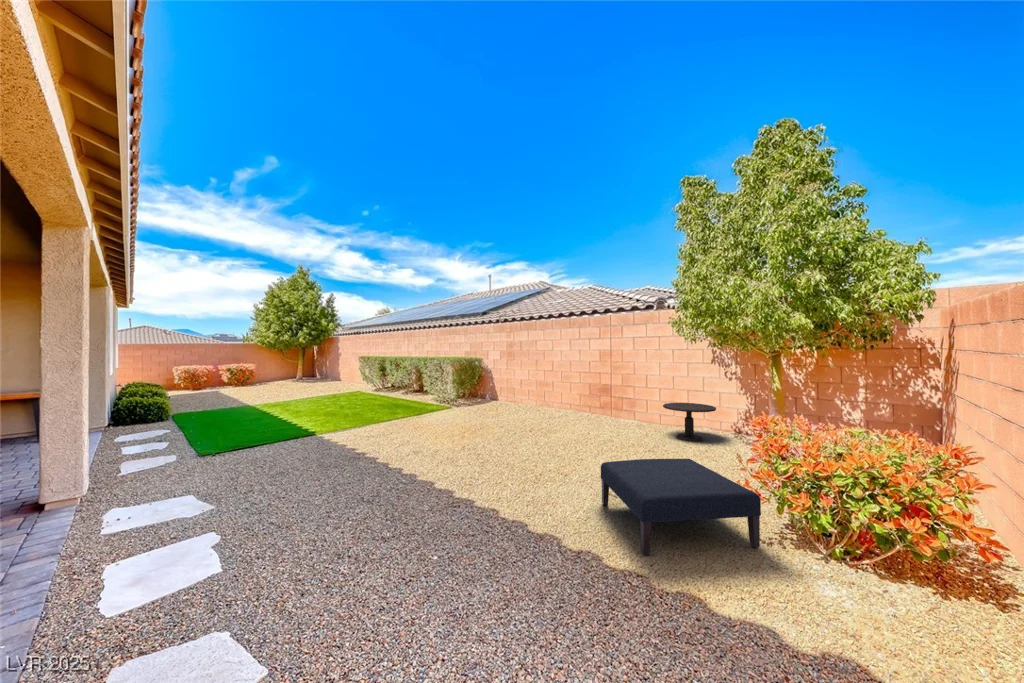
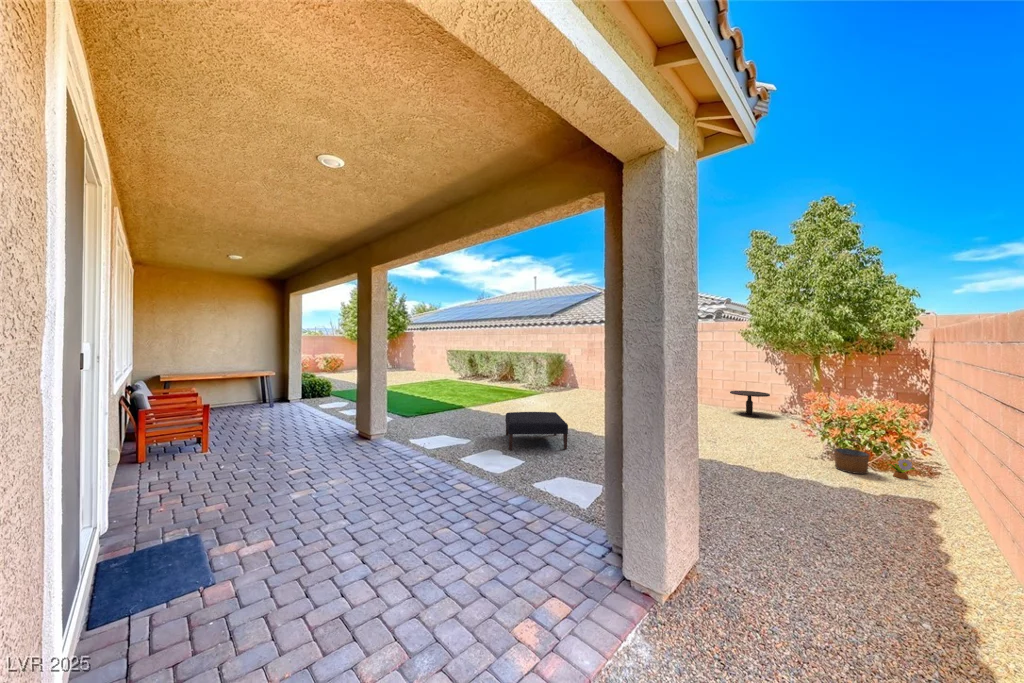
ottoman: present [601,459,761,555] -> present [505,412,568,450]
bucket: none [792,511,864,592] -> present [834,438,870,474]
decorative plant: none [898,564,964,609] -> present [888,459,915,479]

